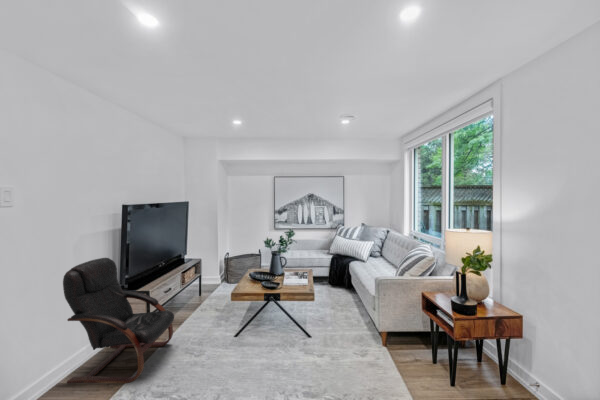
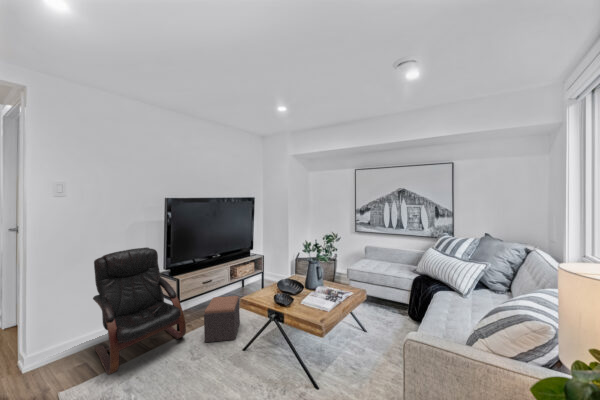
footstool: none [185,295,222,339] -> present [204,296,240,342]

